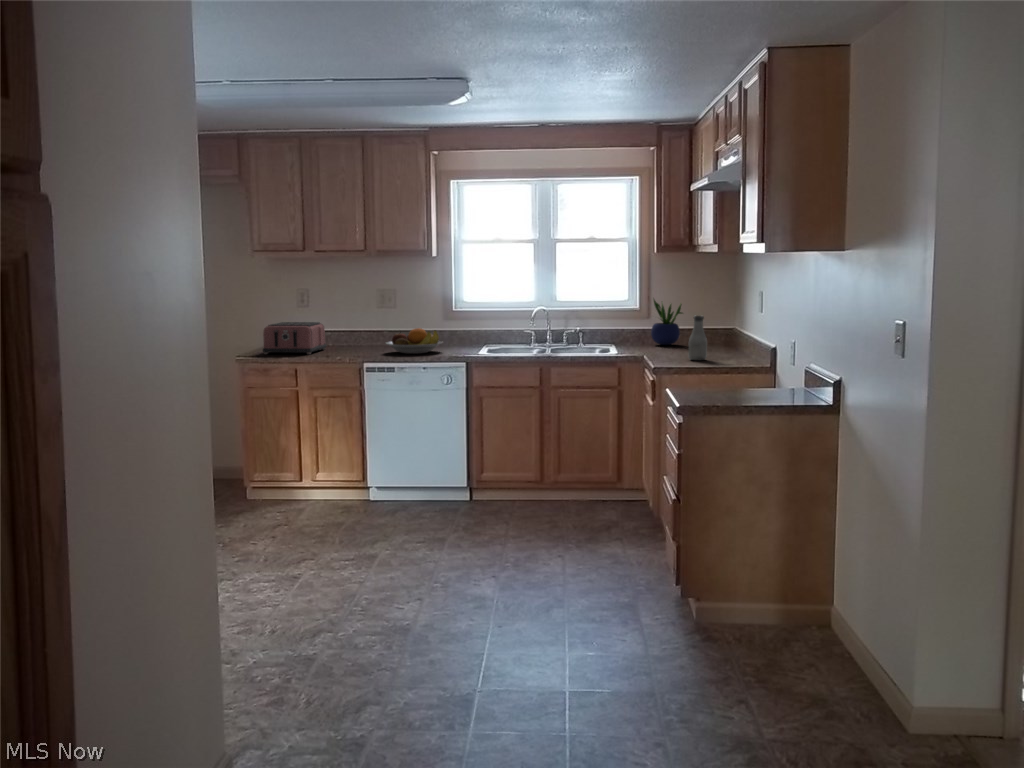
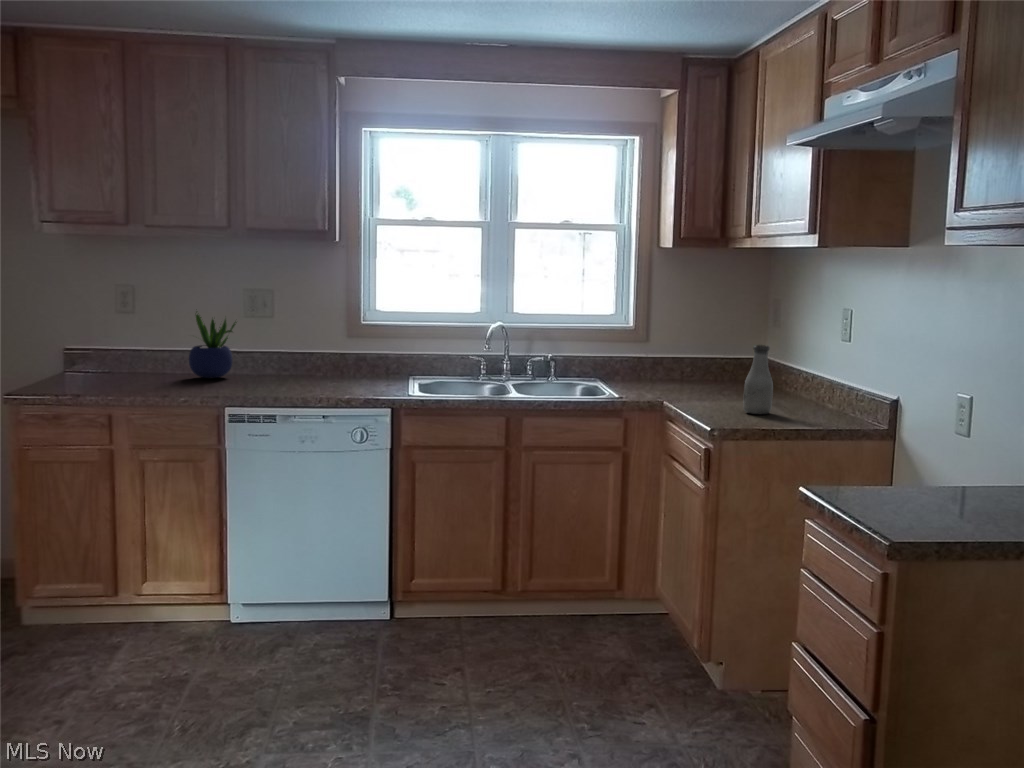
potted plant: present [651,300,682,345] -> present [189,312,237,378]
toaster: present [263,322,326,354] -> none [58,338,165,391]
fruit bowl: present [386,328,443,354] -> none [260,353,351,393]

